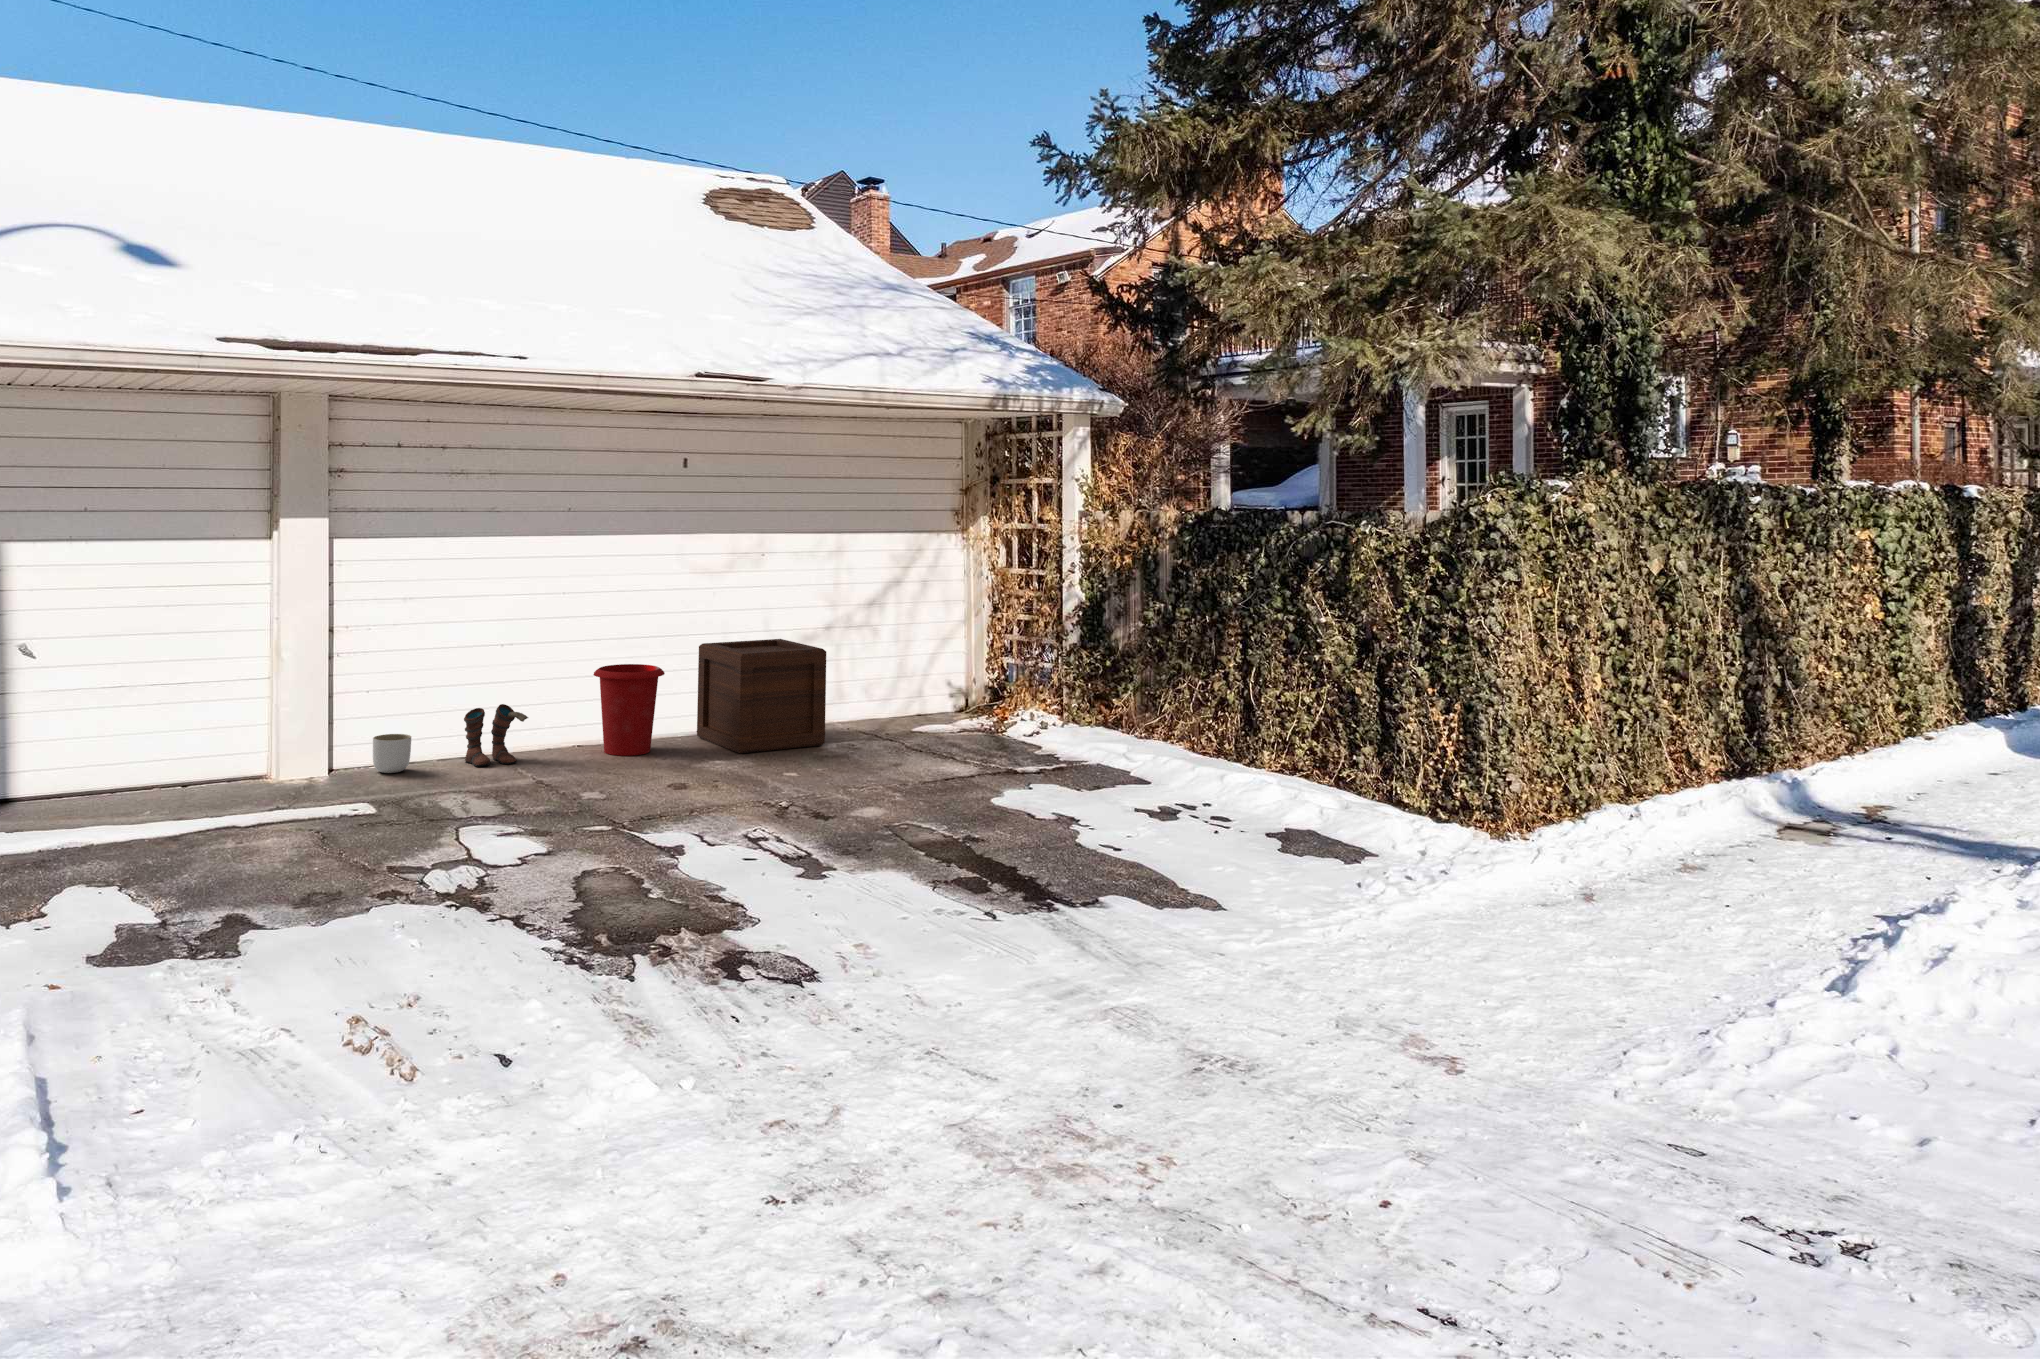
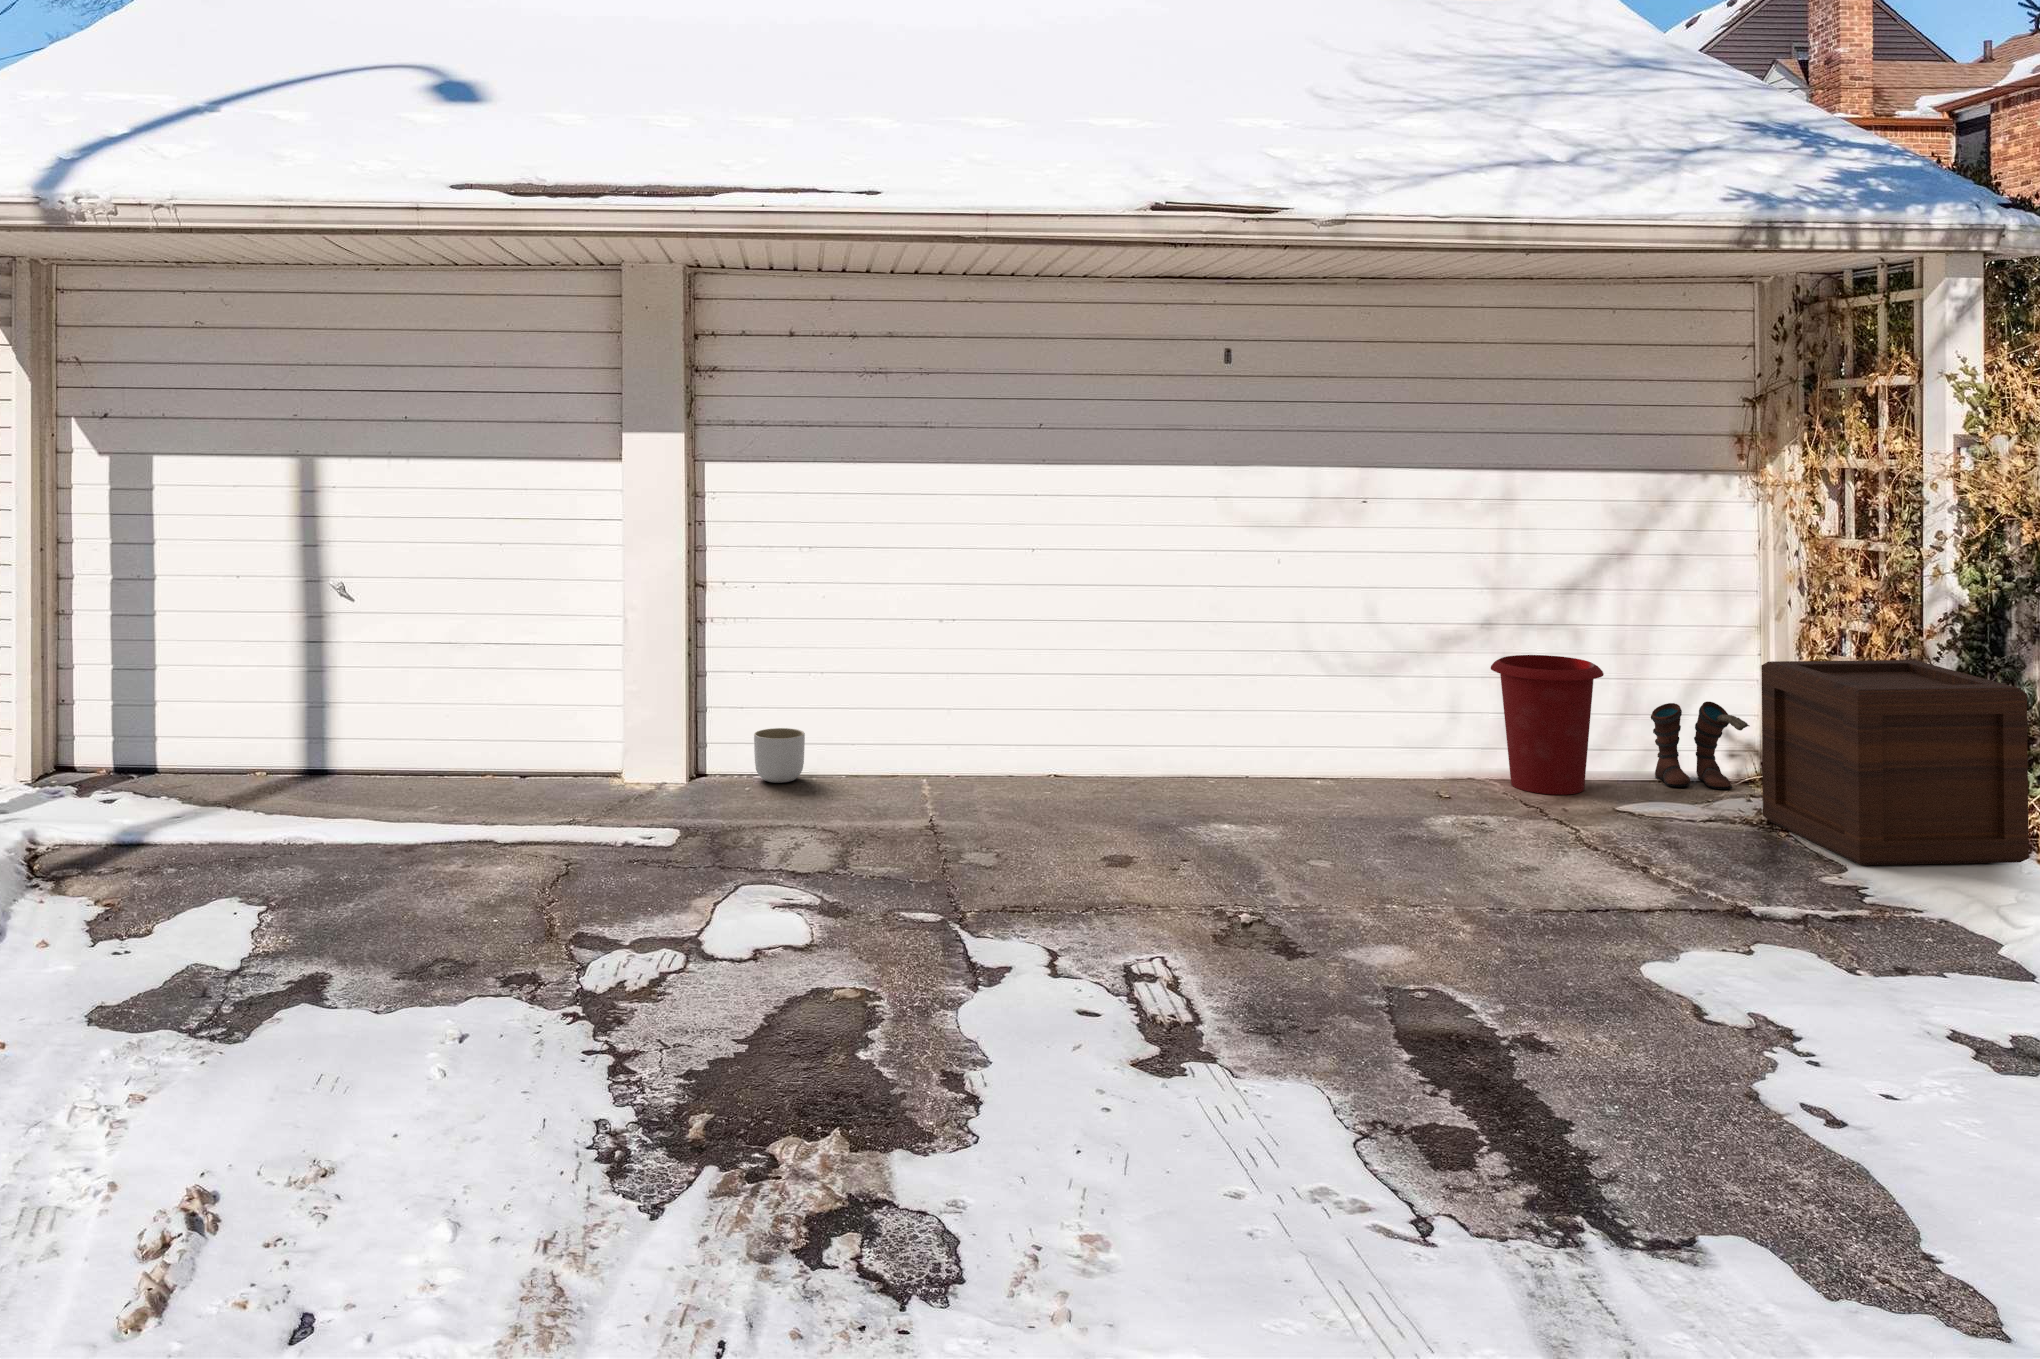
wooden crate: present [697,639,826,753] -> present [1761,660,2029,865]
waste bin: present [593,664,665,756] -> present [1491,655,1604,795]
boots: present [464,704,528,766] -> present [1651,702,1749,789]

